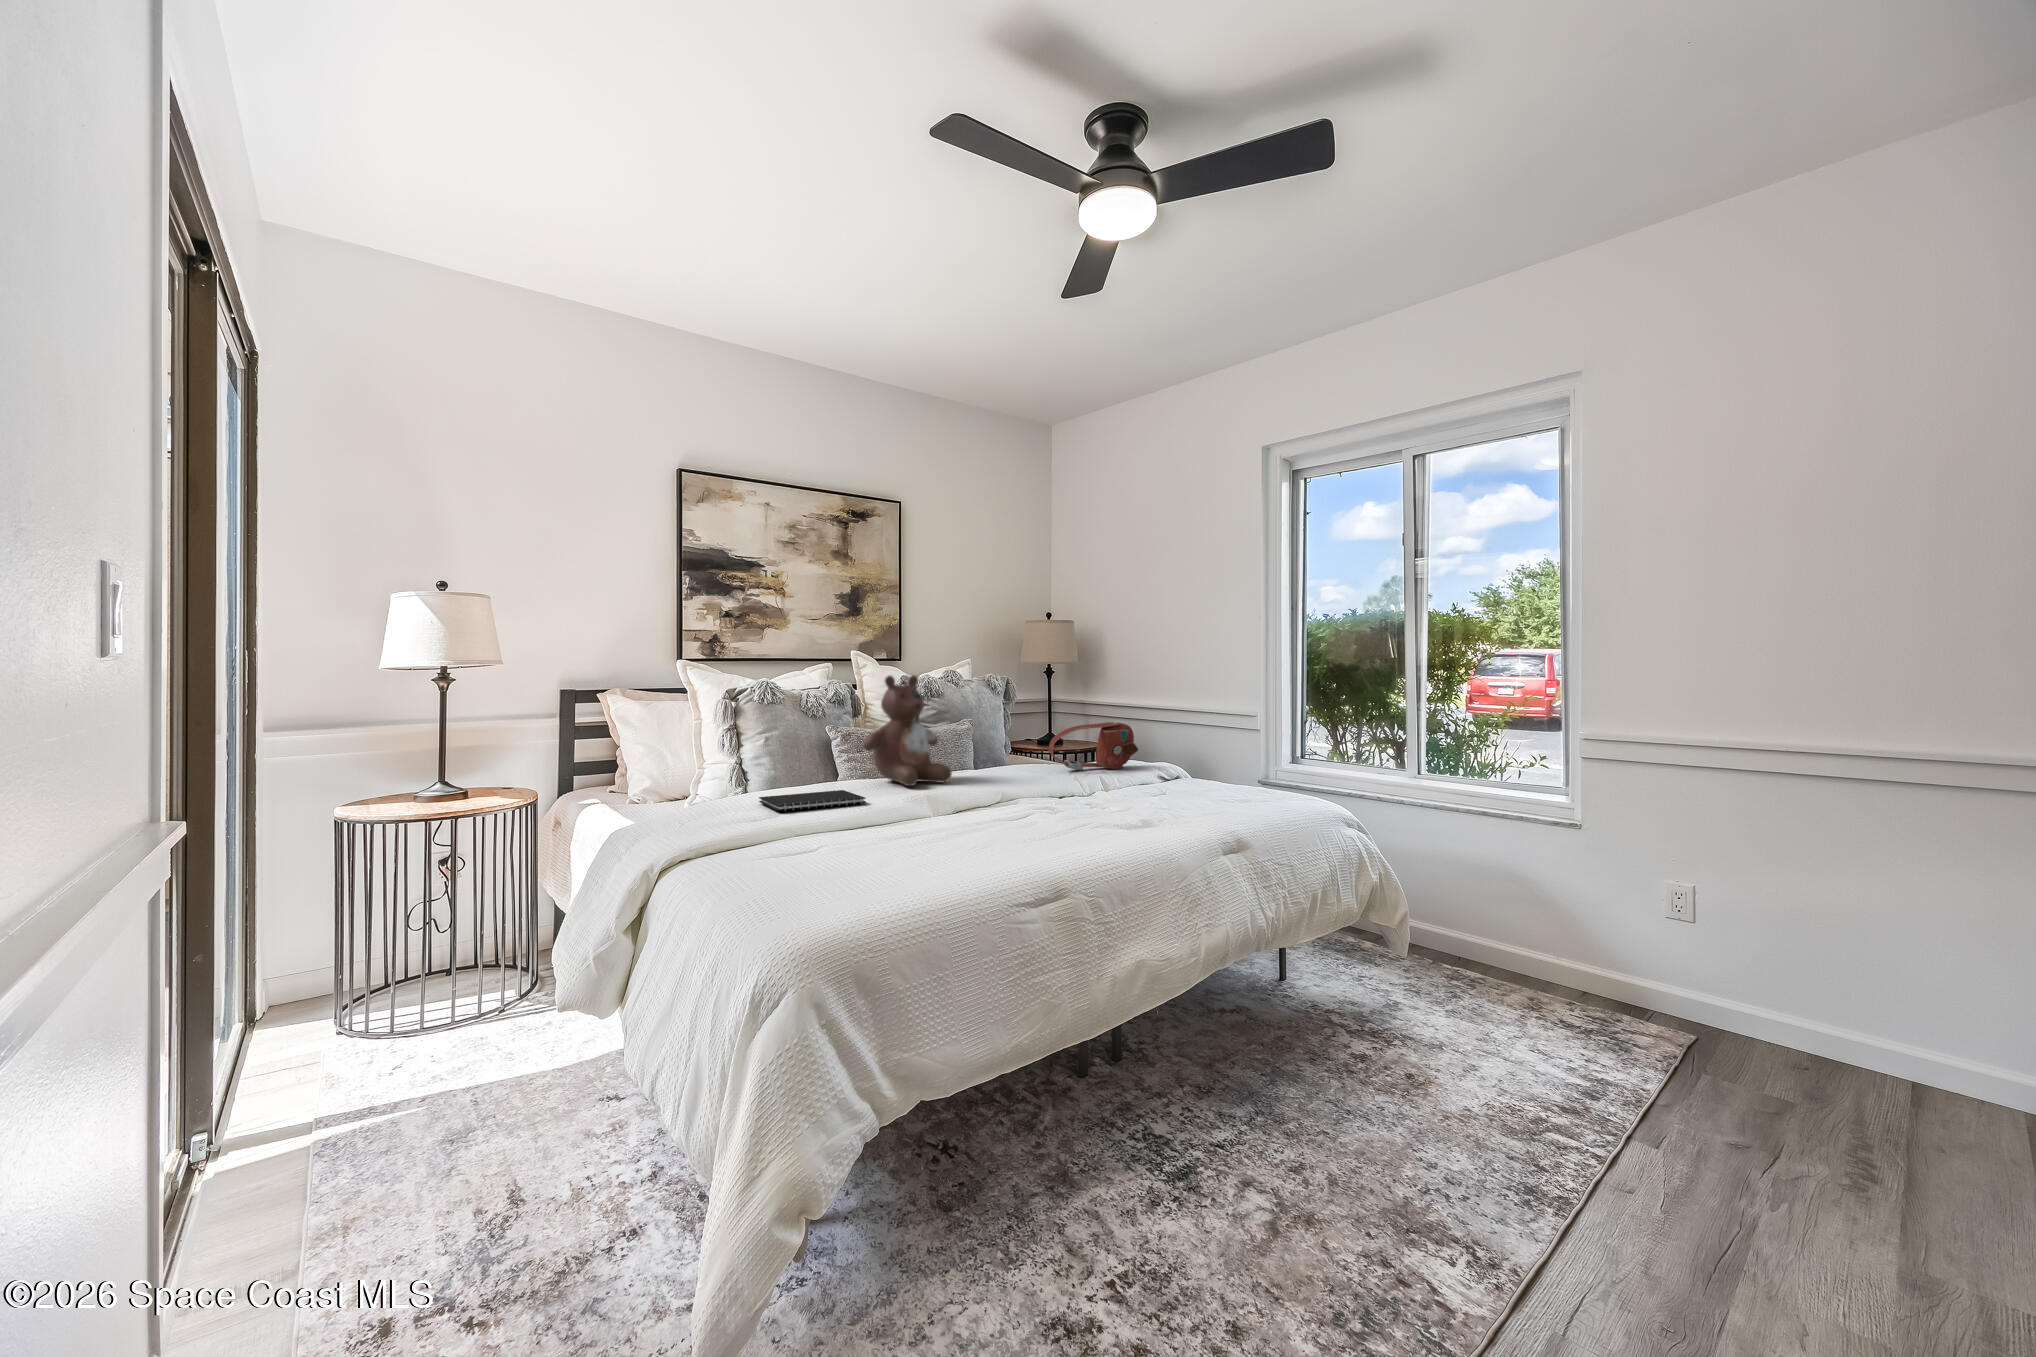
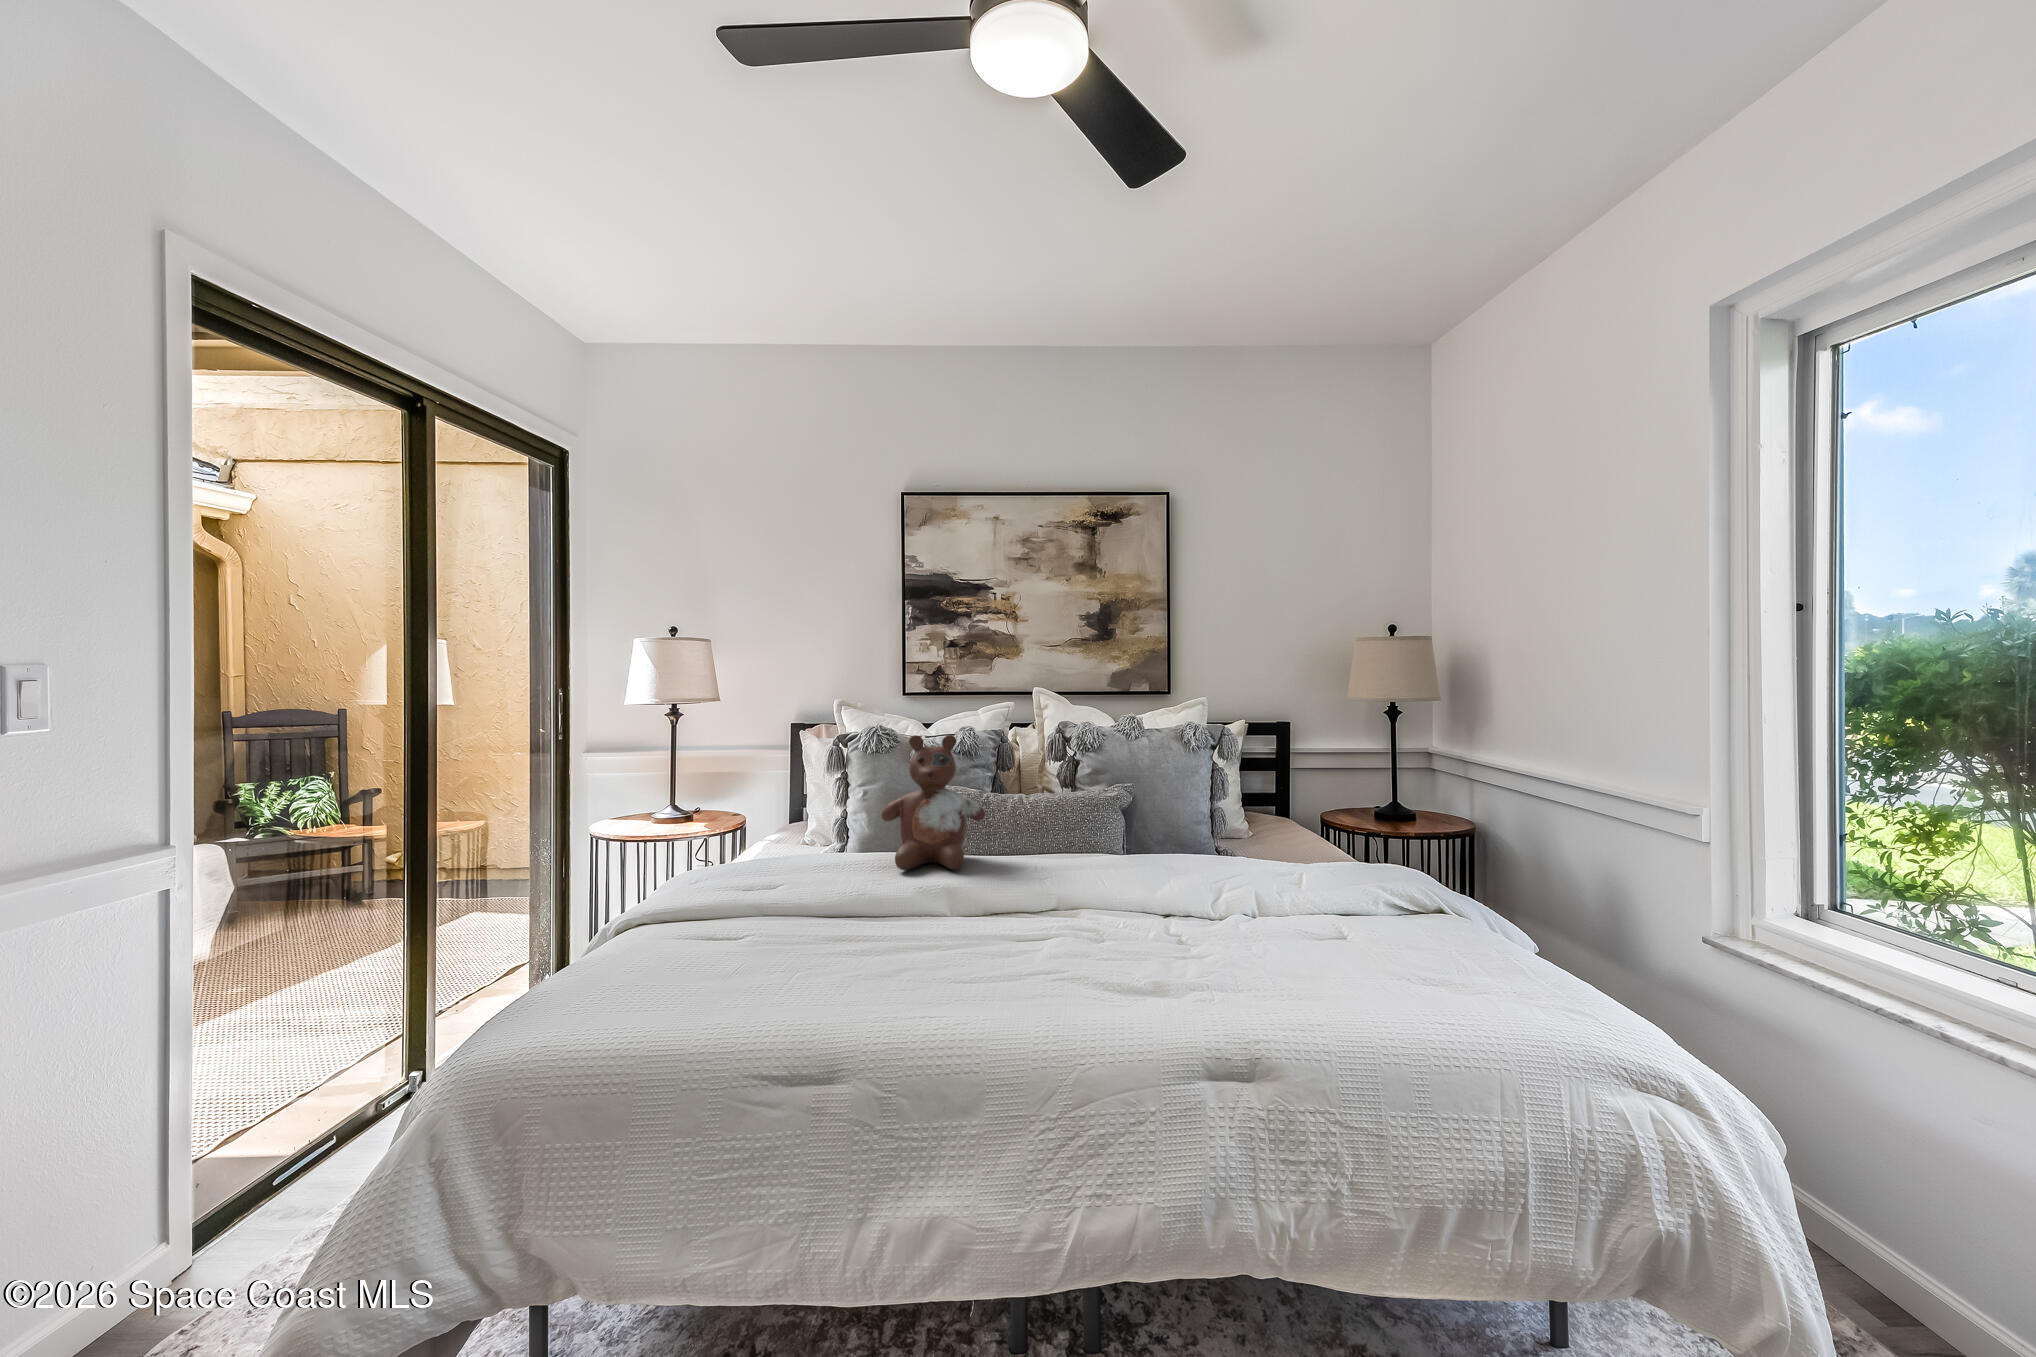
handbag: present [1049,721,1138,770] -> none [1115,812,1253,881]
notebook: present [759,790,866,812] -> none [704,863,822,887]

